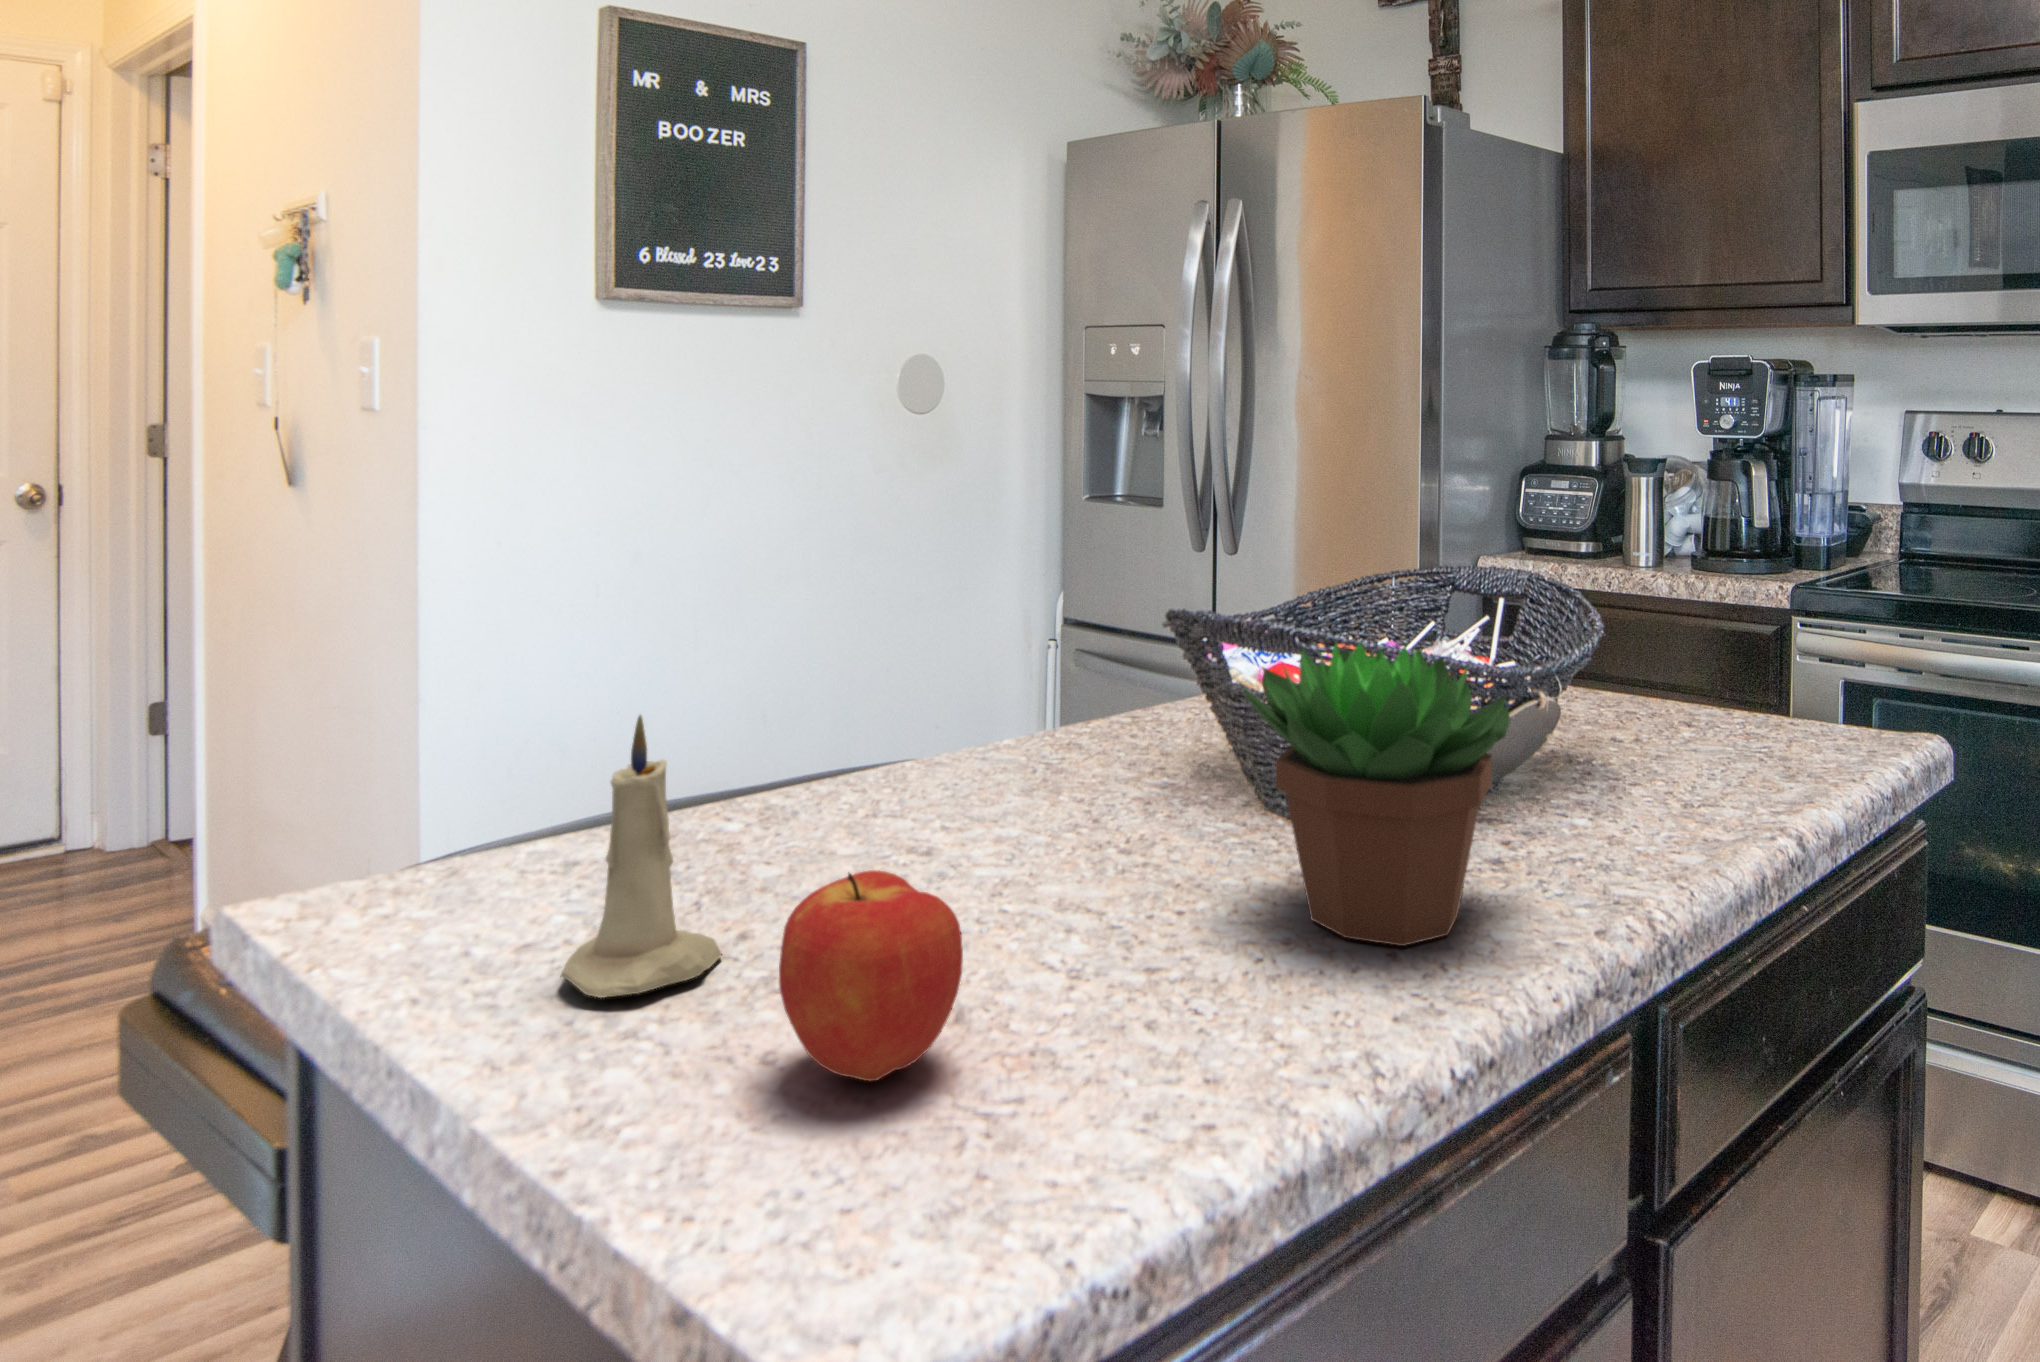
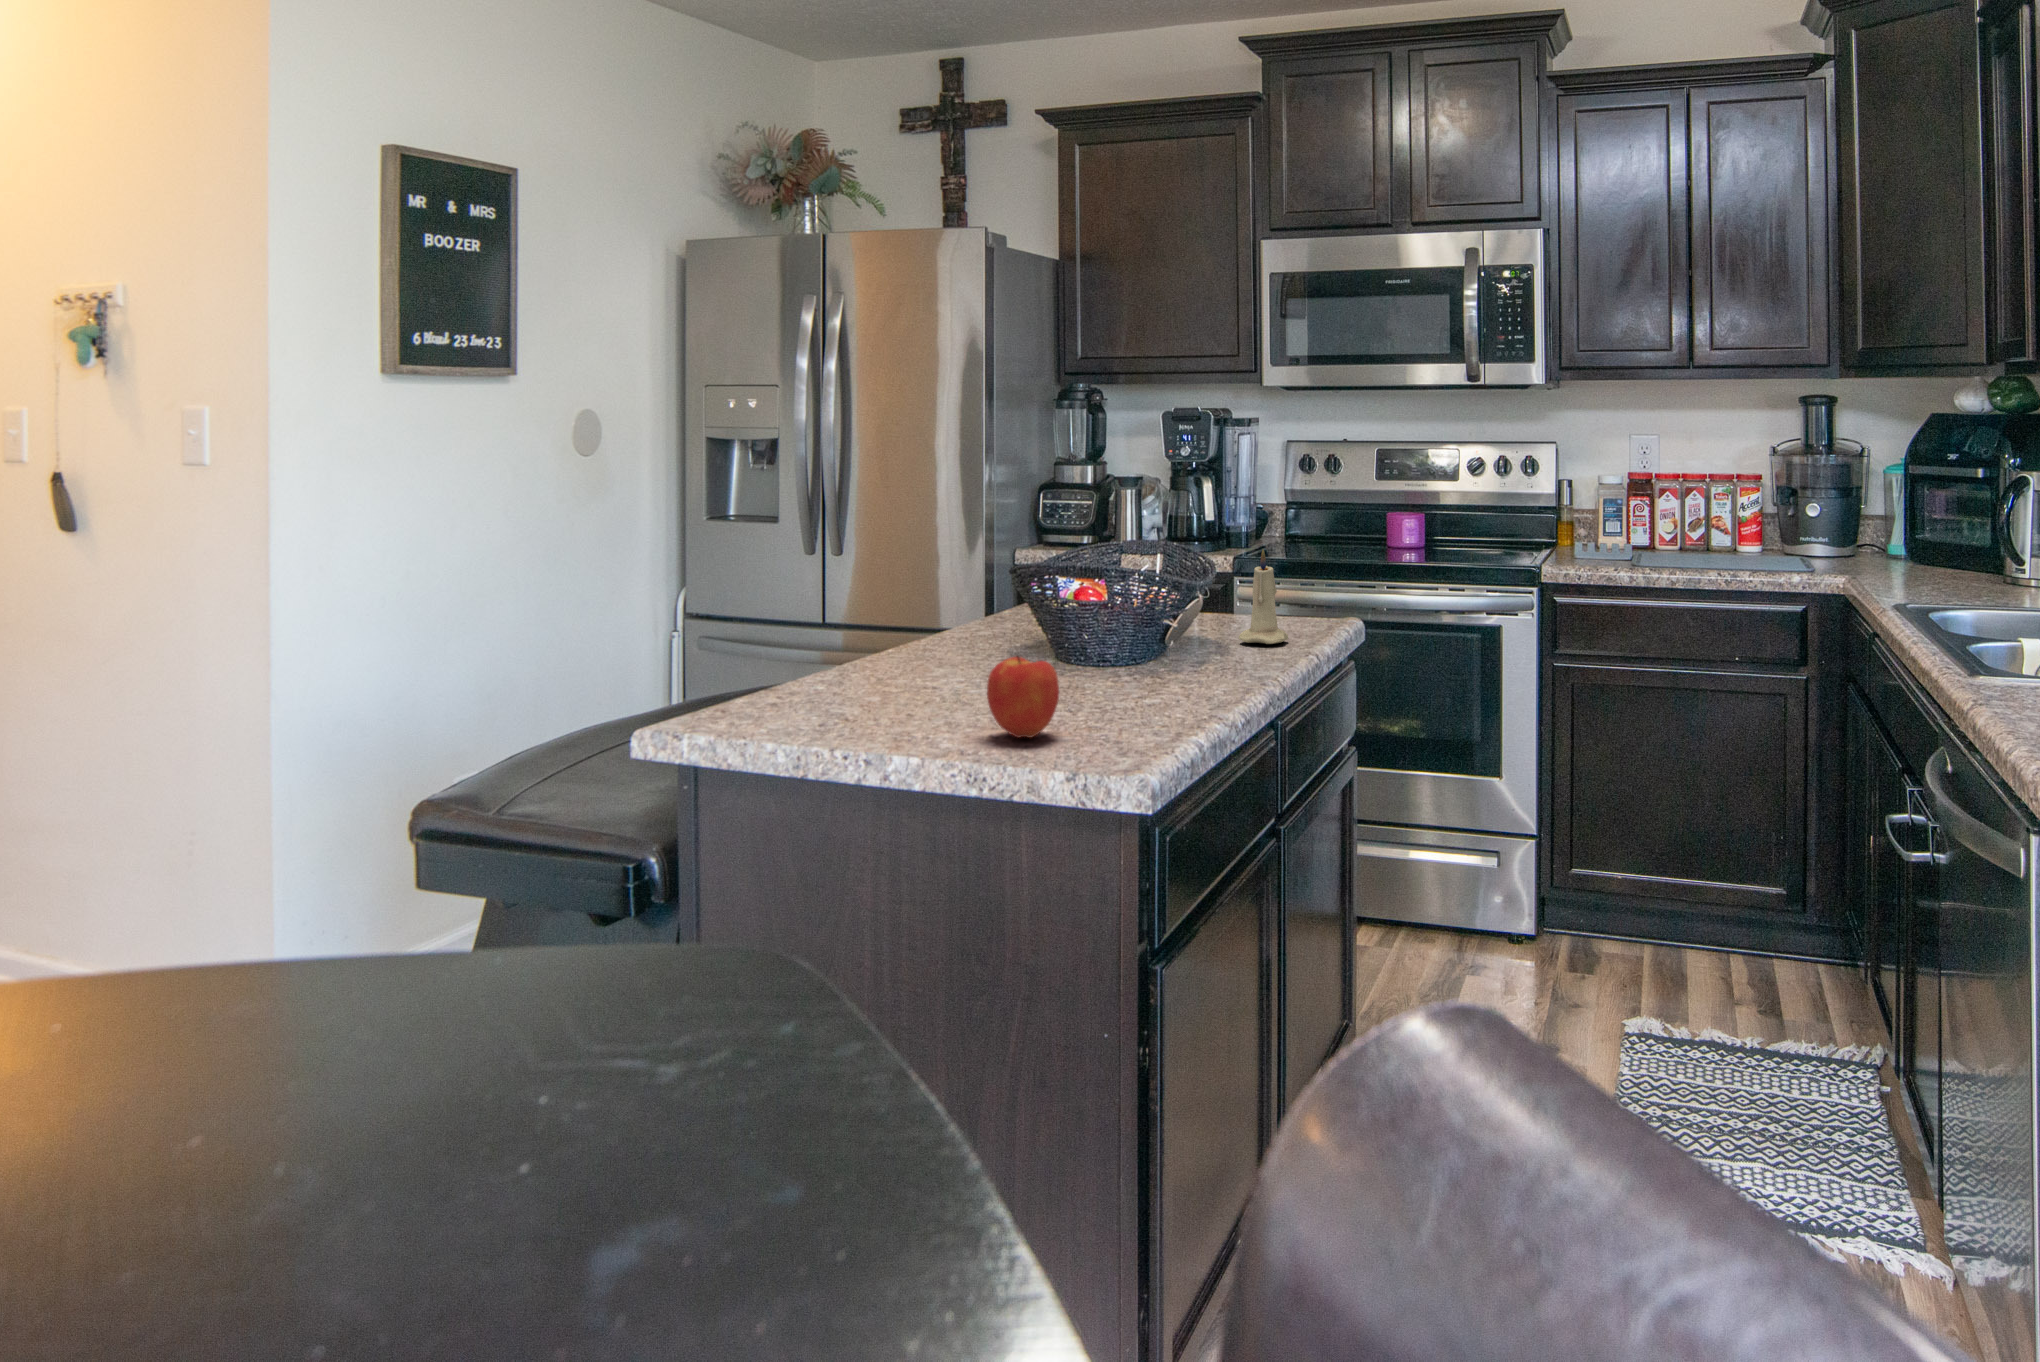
succulent plant: present [1243,642,1511,946] -> none [1103,561,1224,693]
candle: present [561,715,722,998] -> present [1239,549,1288,644]

